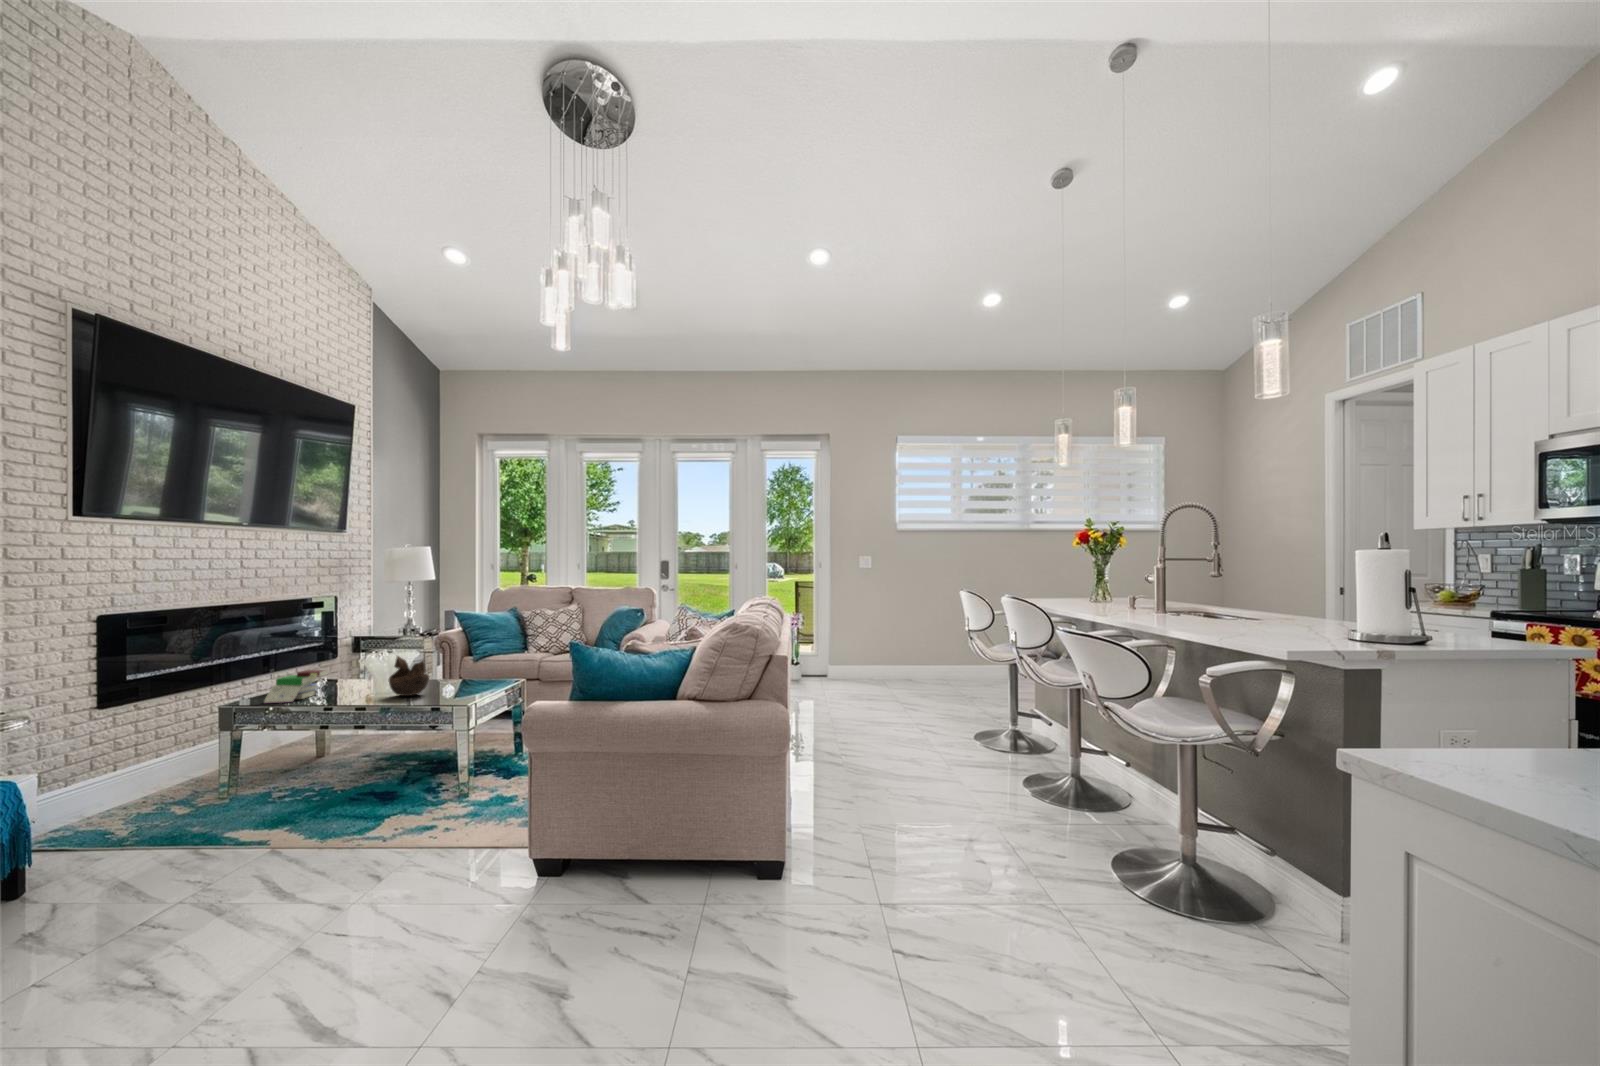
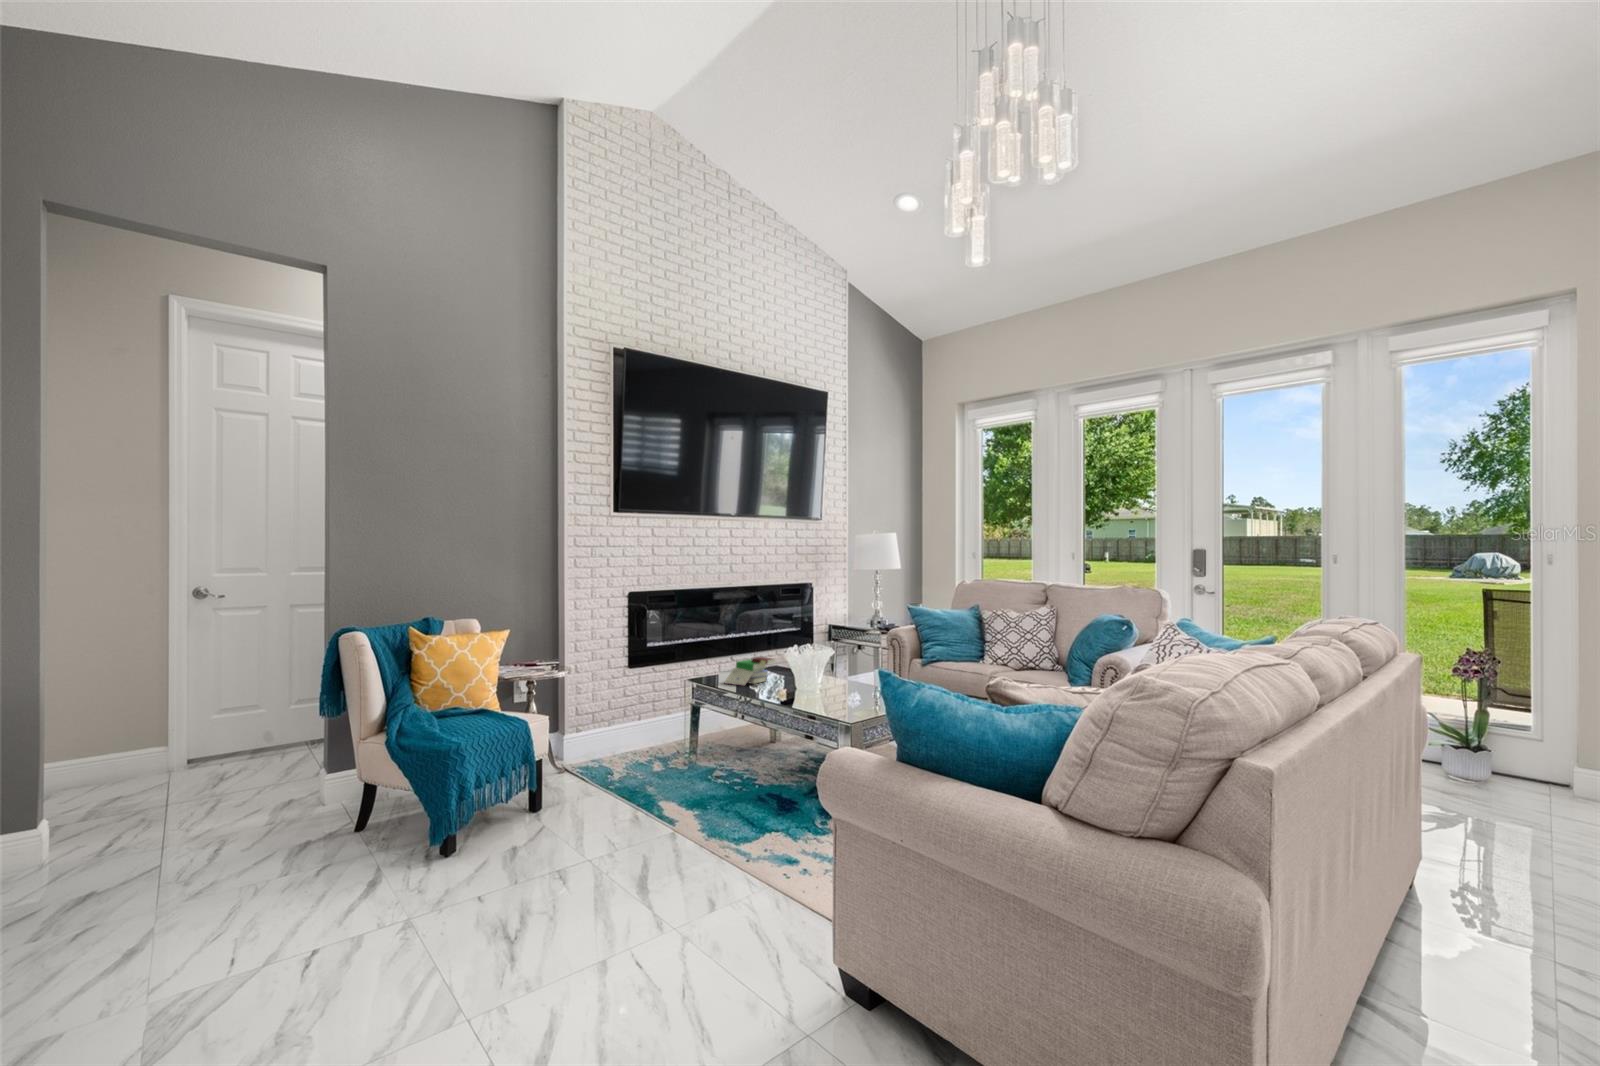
decorative bowl: present [389,656,429,696] -> none [816,652,853,697]

